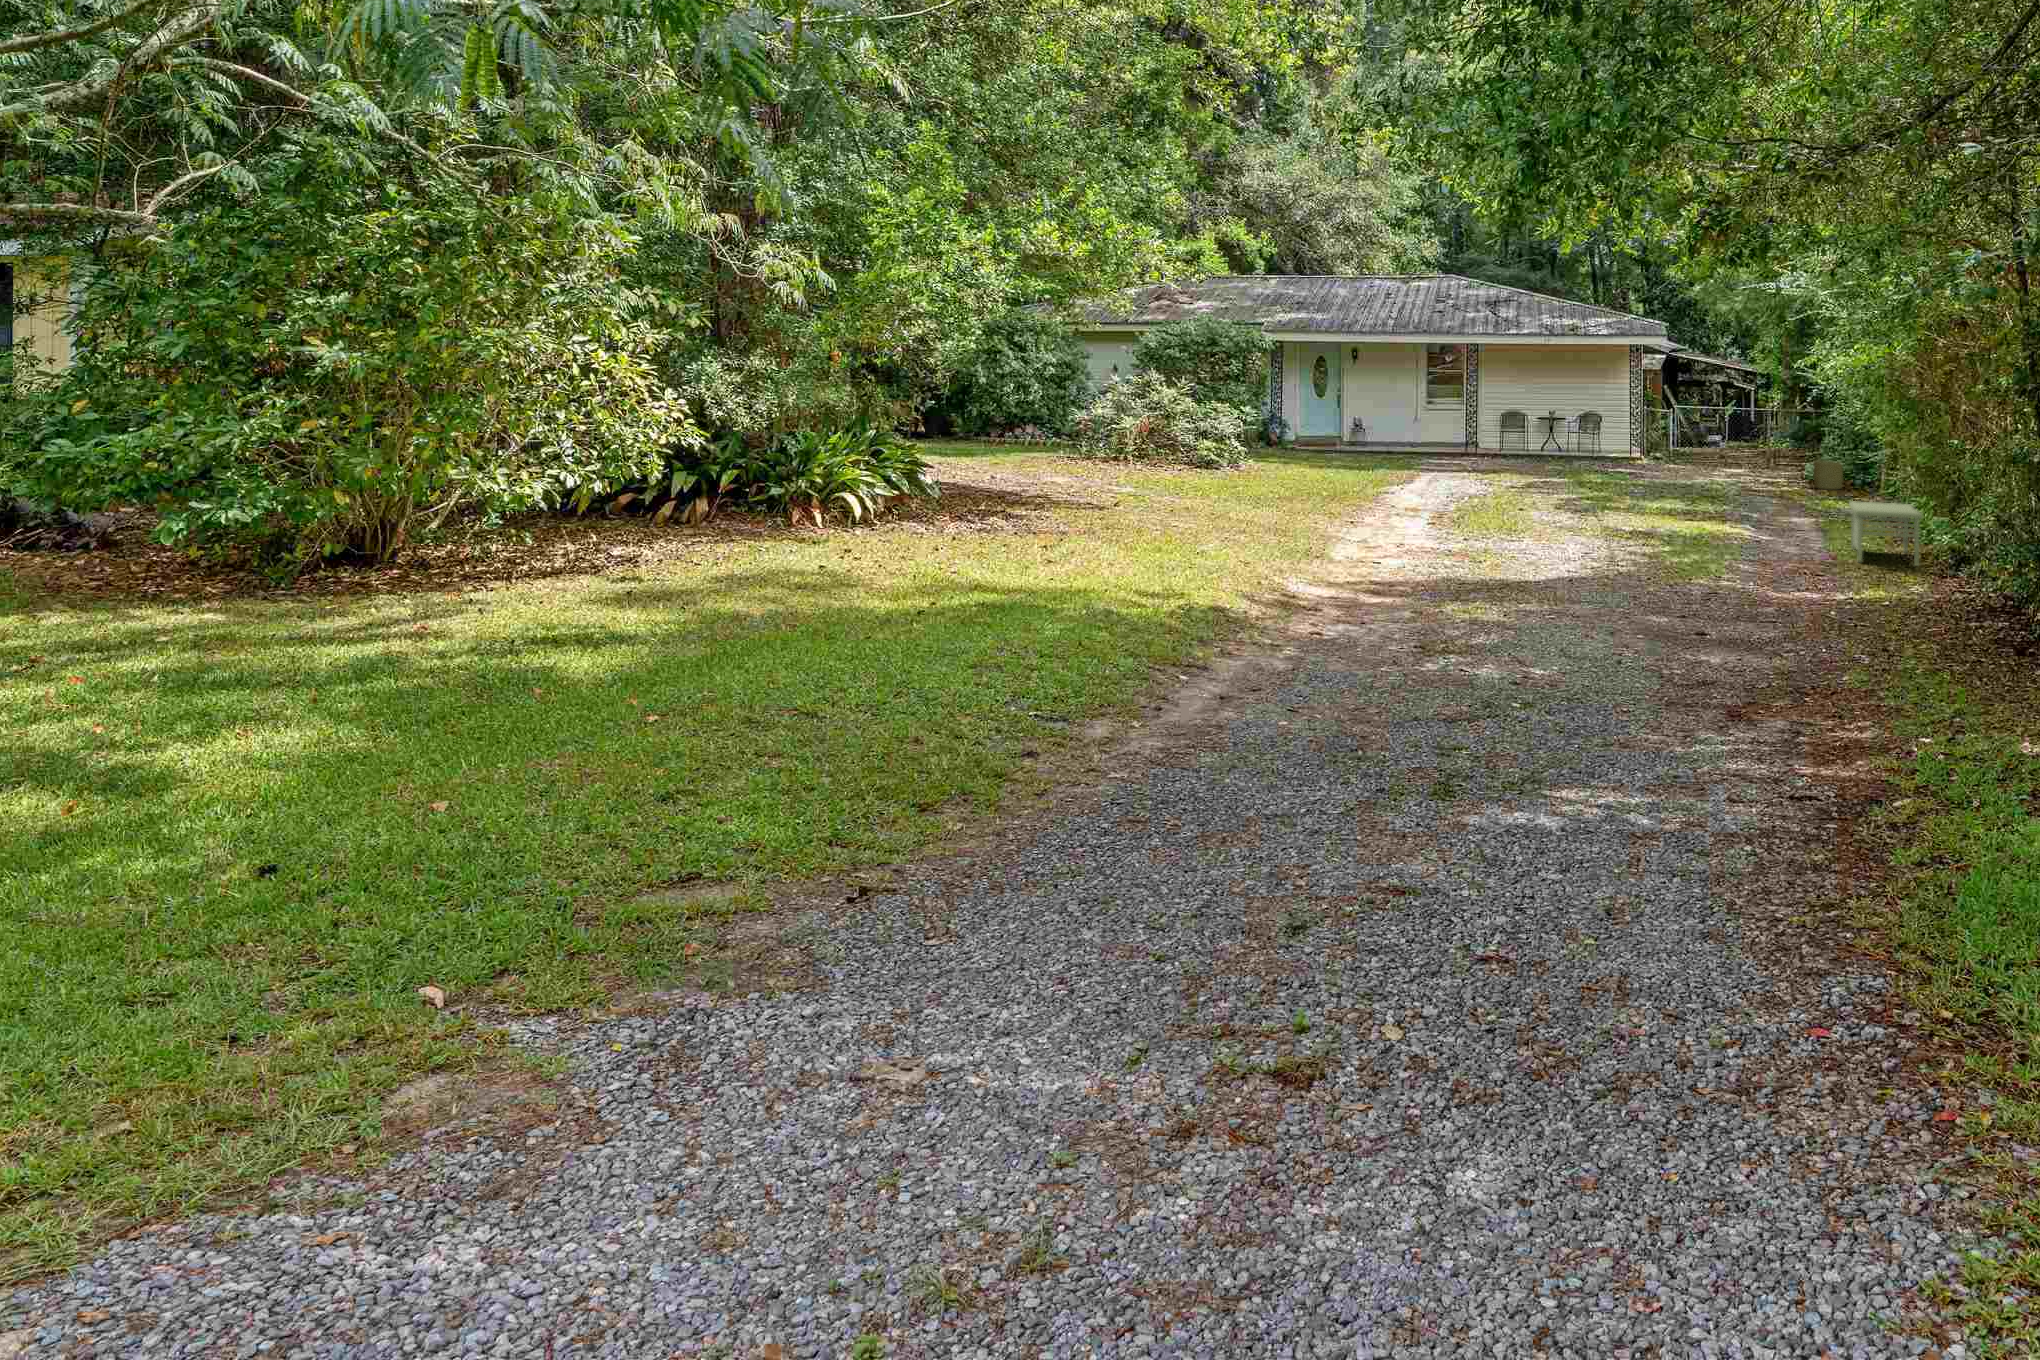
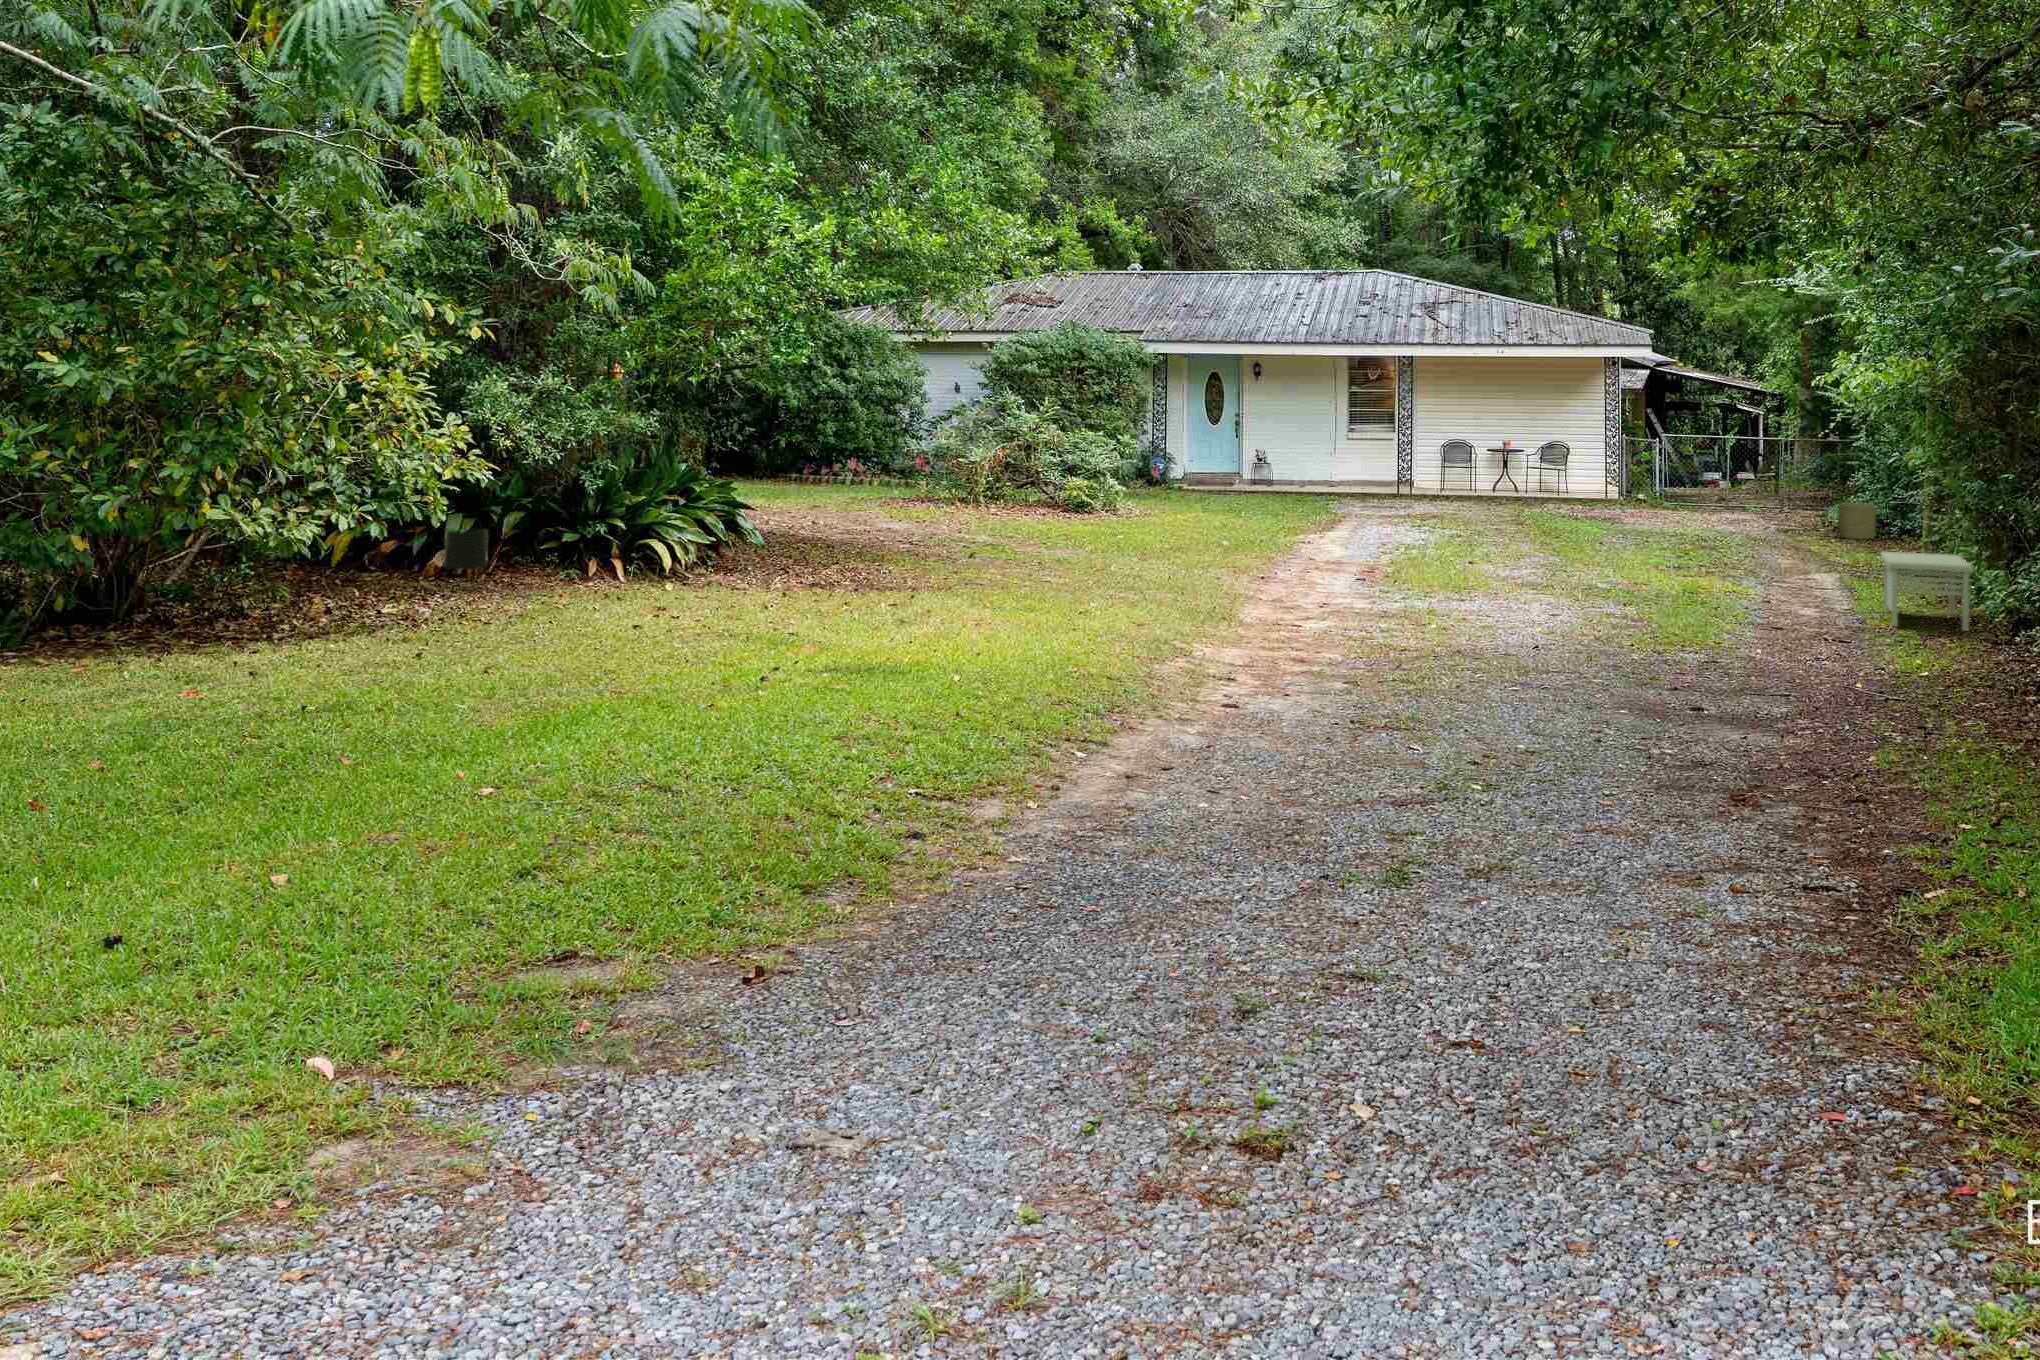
planter: none [674,483,711,532] -> present [444,529,488,583]

